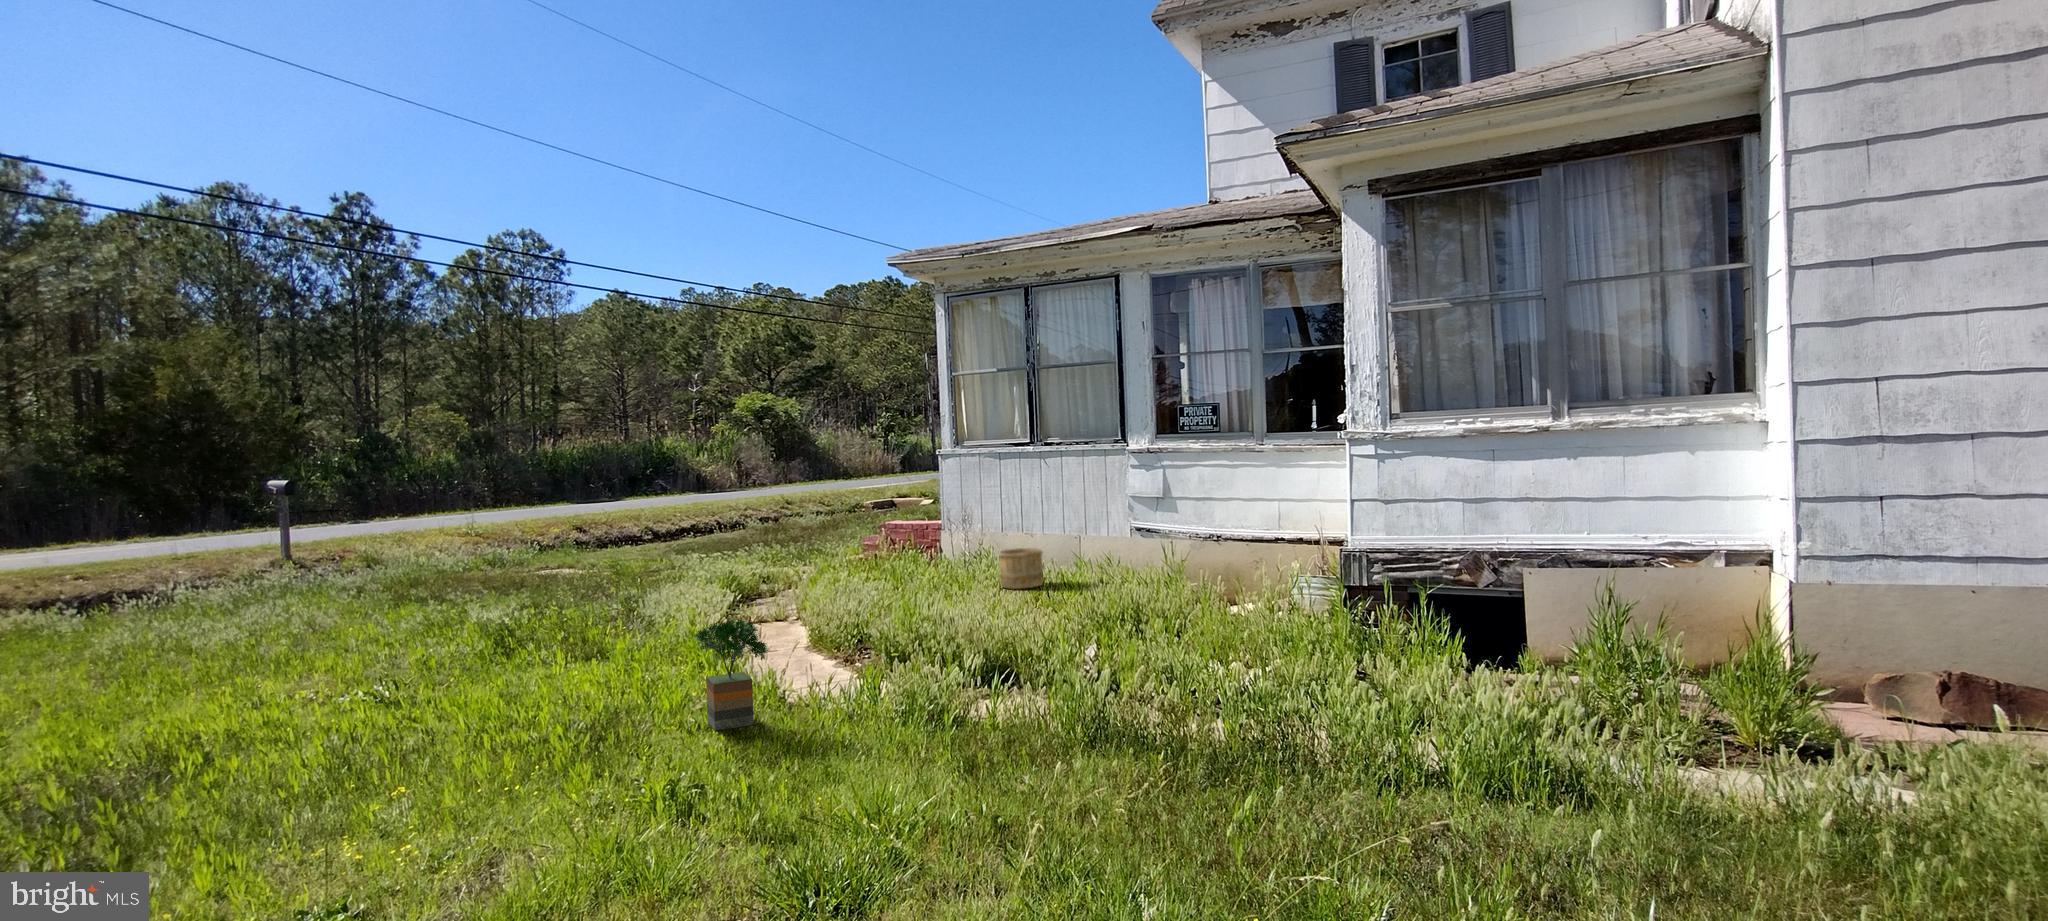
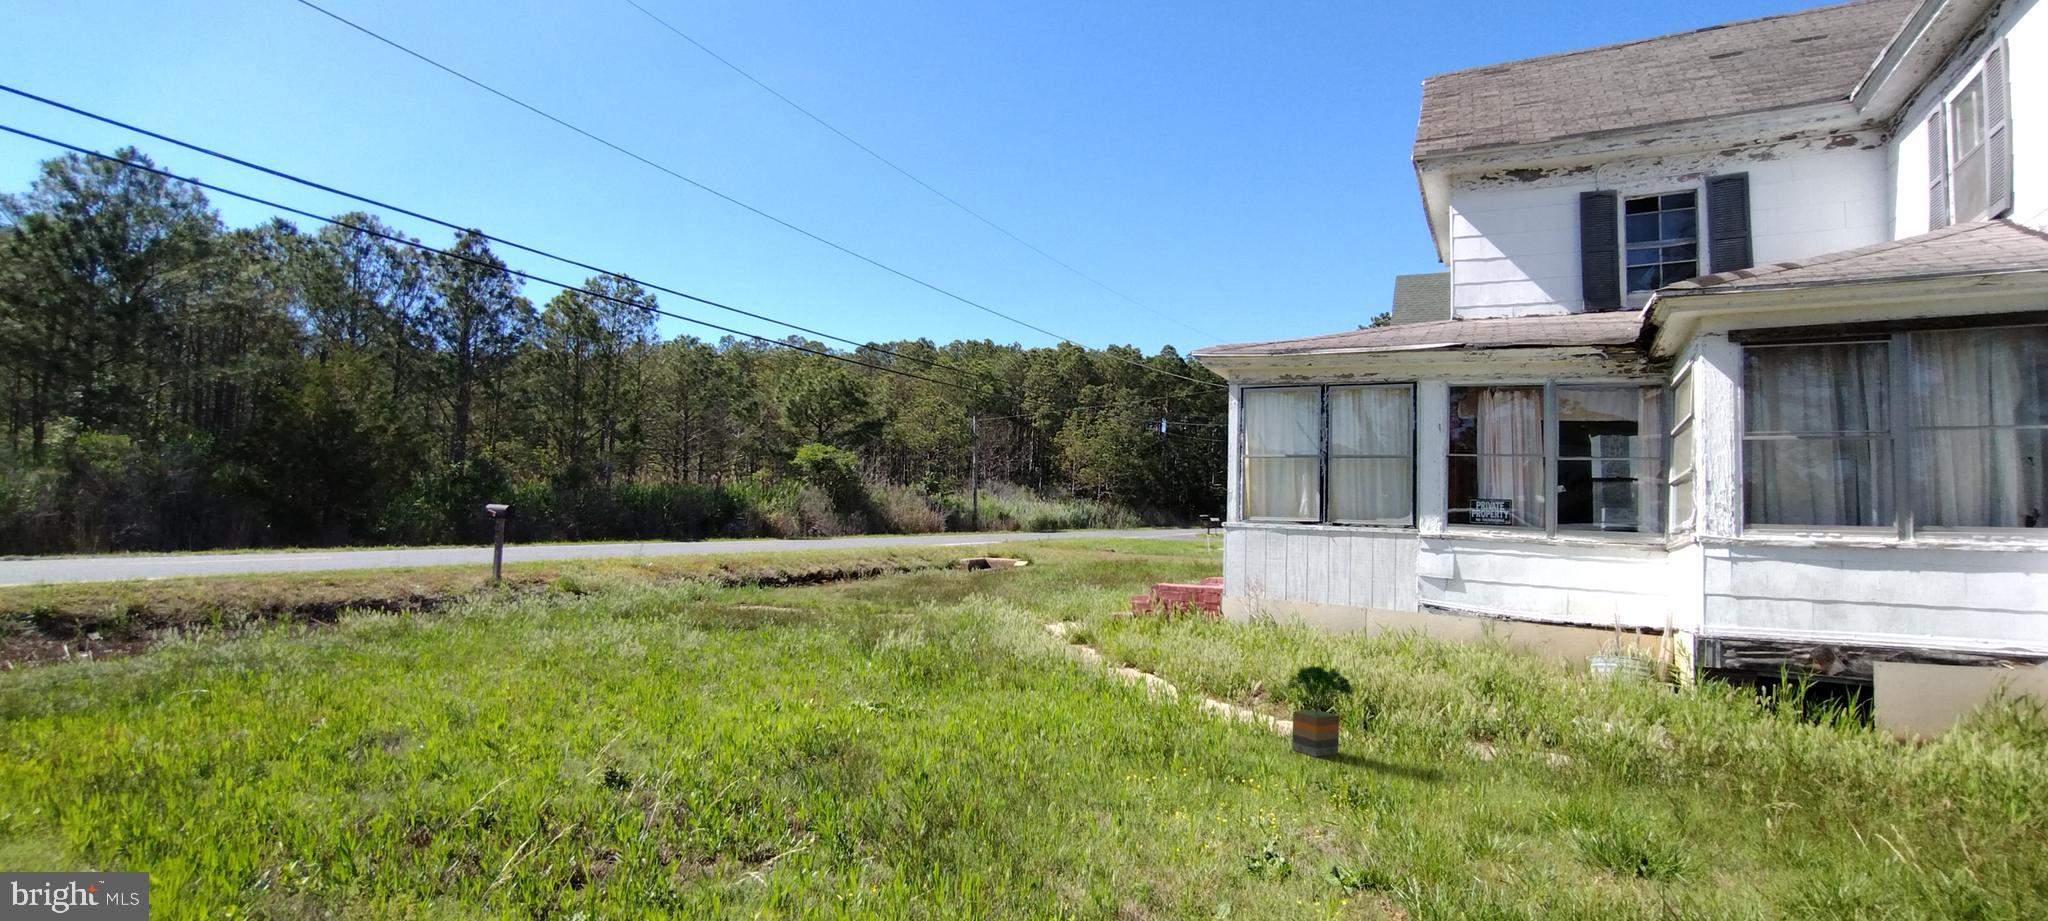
bench: present [295,483,343,510] -> none [405,506,452,535]
wooden bucket: present [998,548,1043,589] -> none [1349,617,1392,653]

